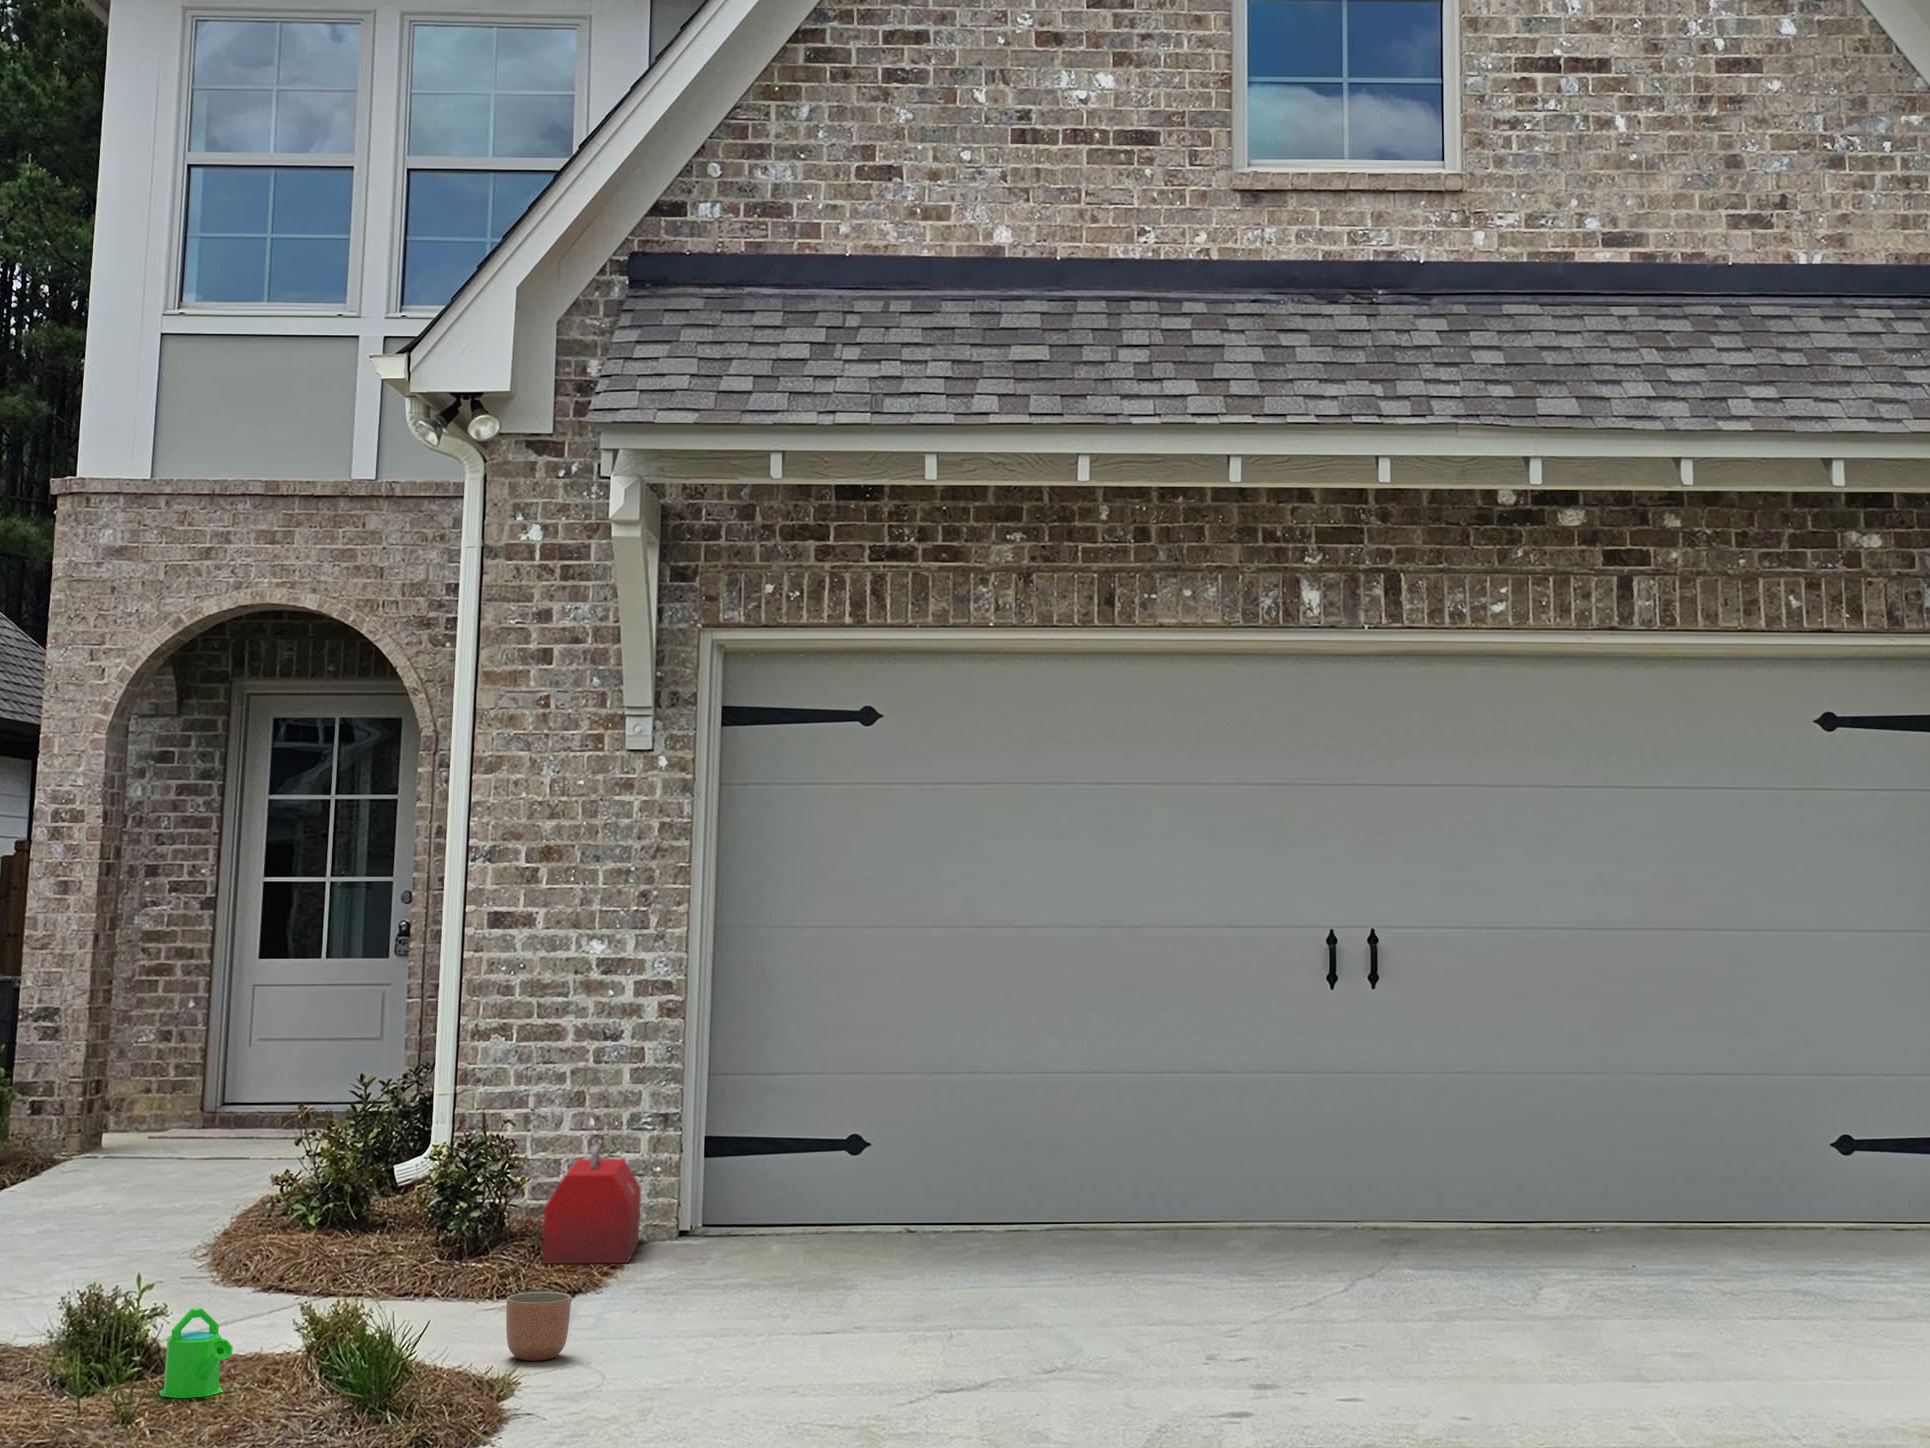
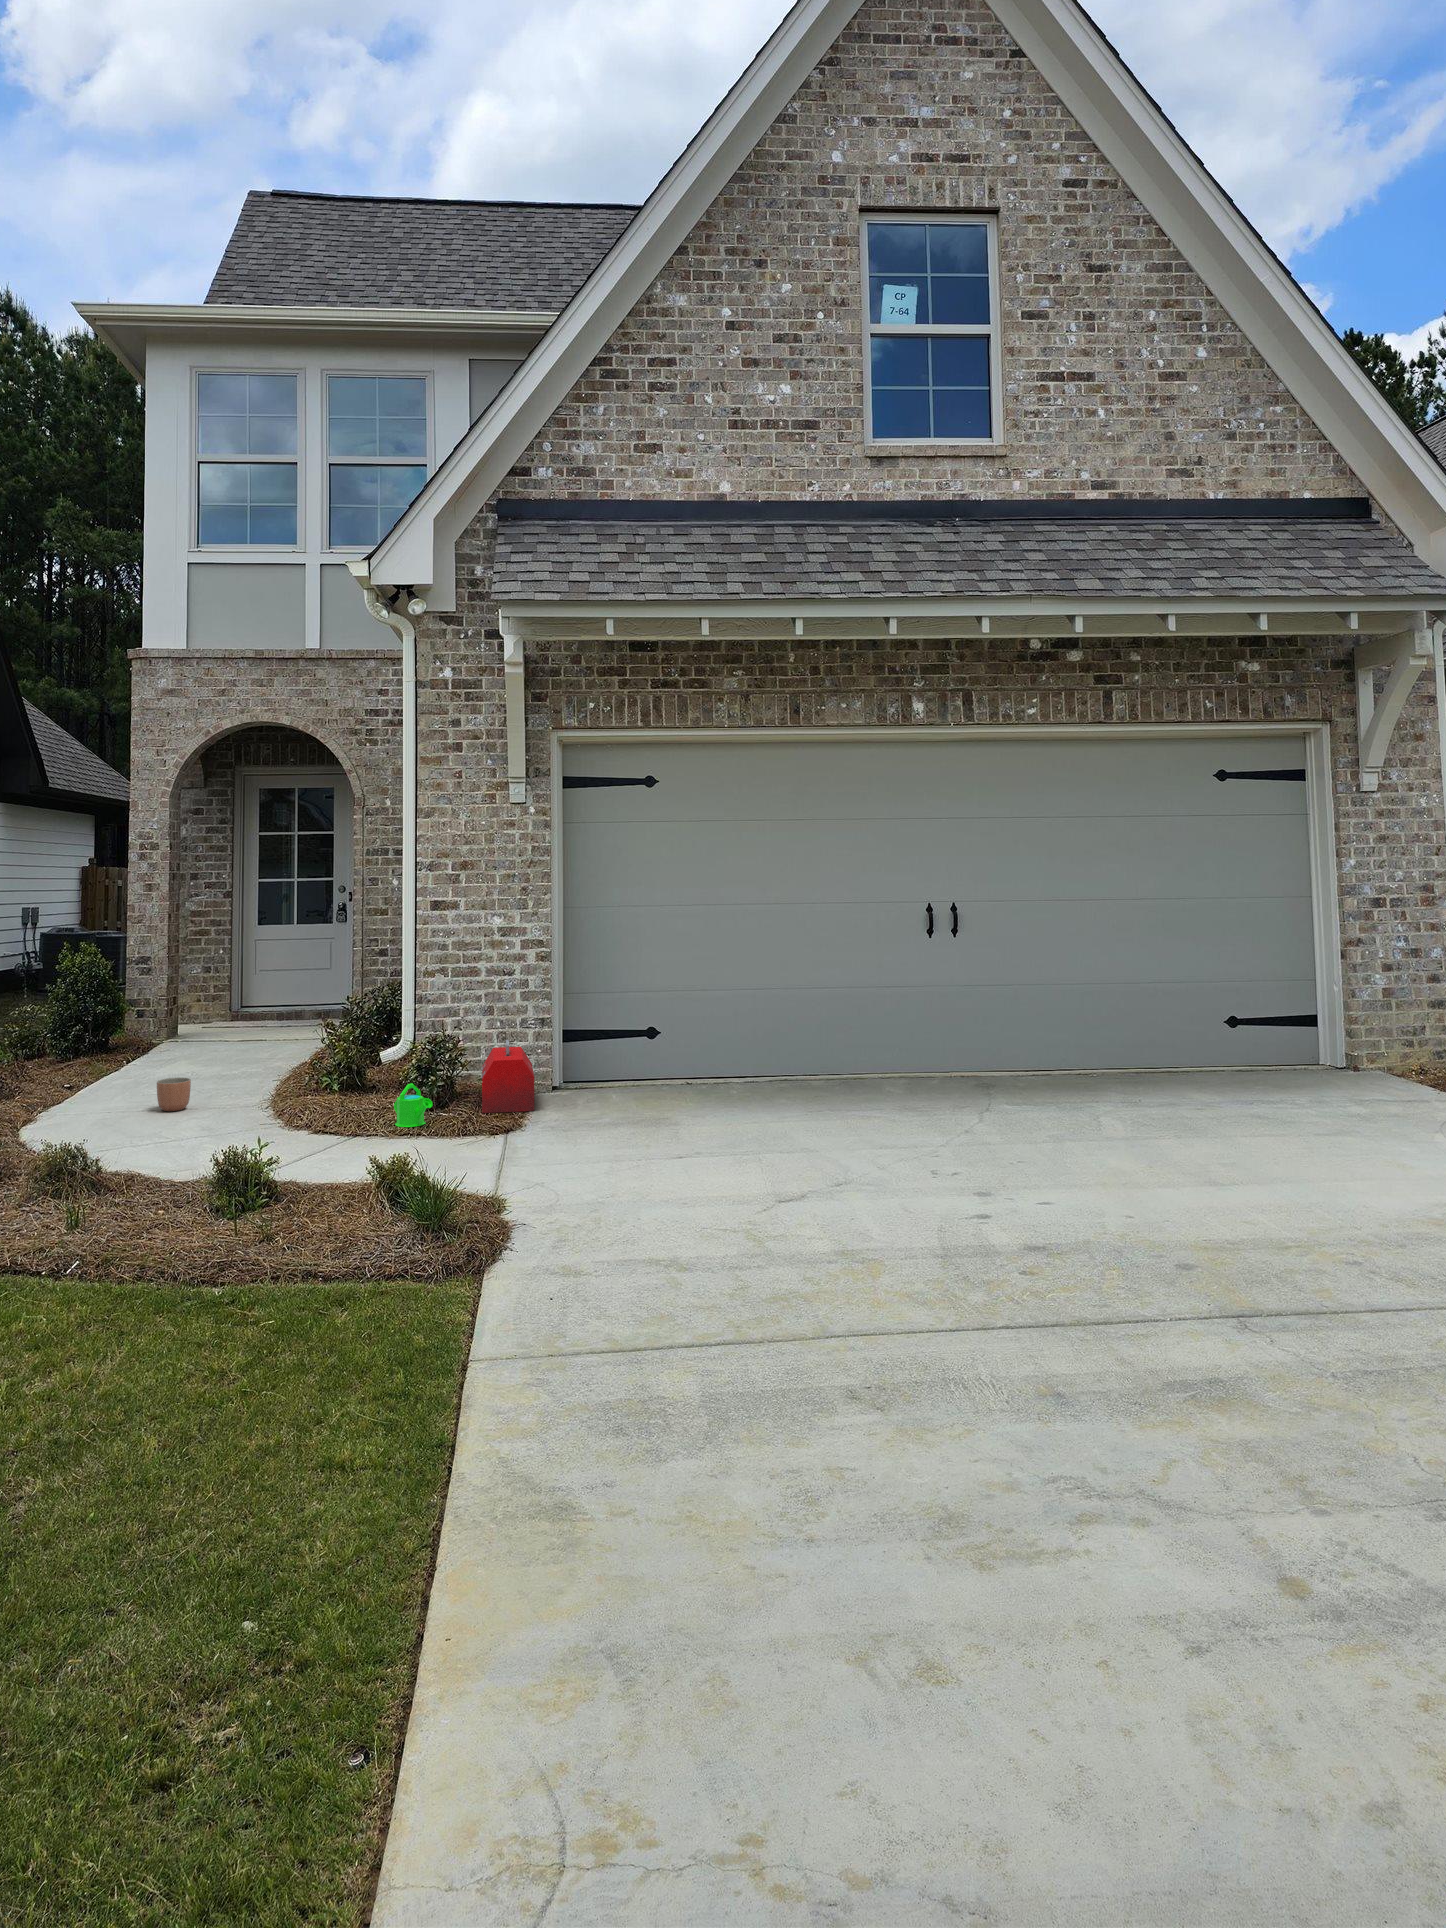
planter: present [506,1292,571,1361] -> present [157,1077,191,1111]
watering can: present [159,1307,233,1398] -> present [394,1083,433,1127]

